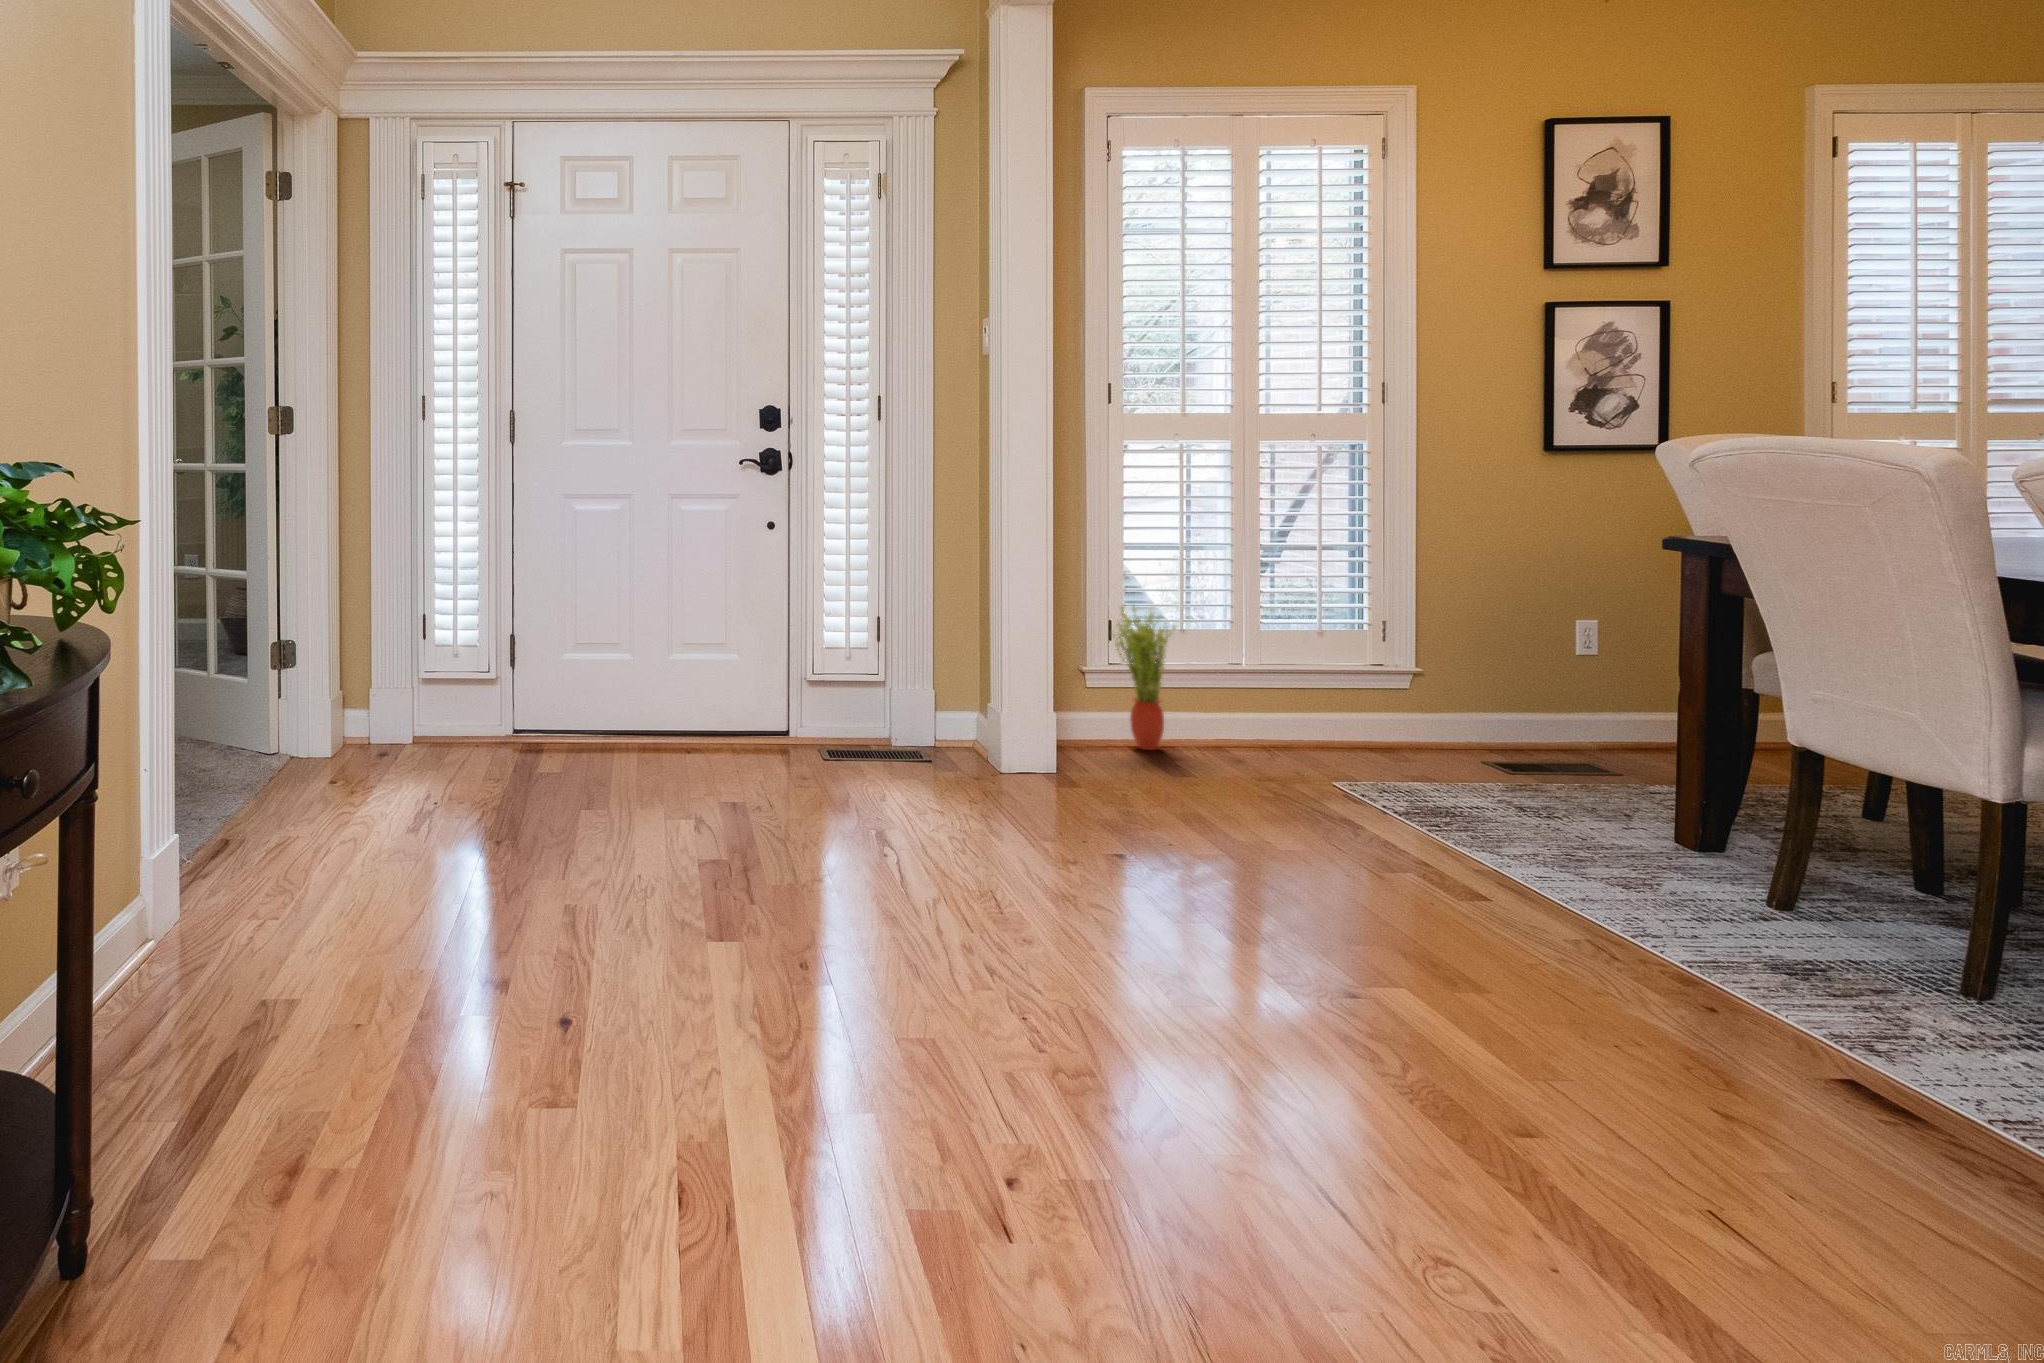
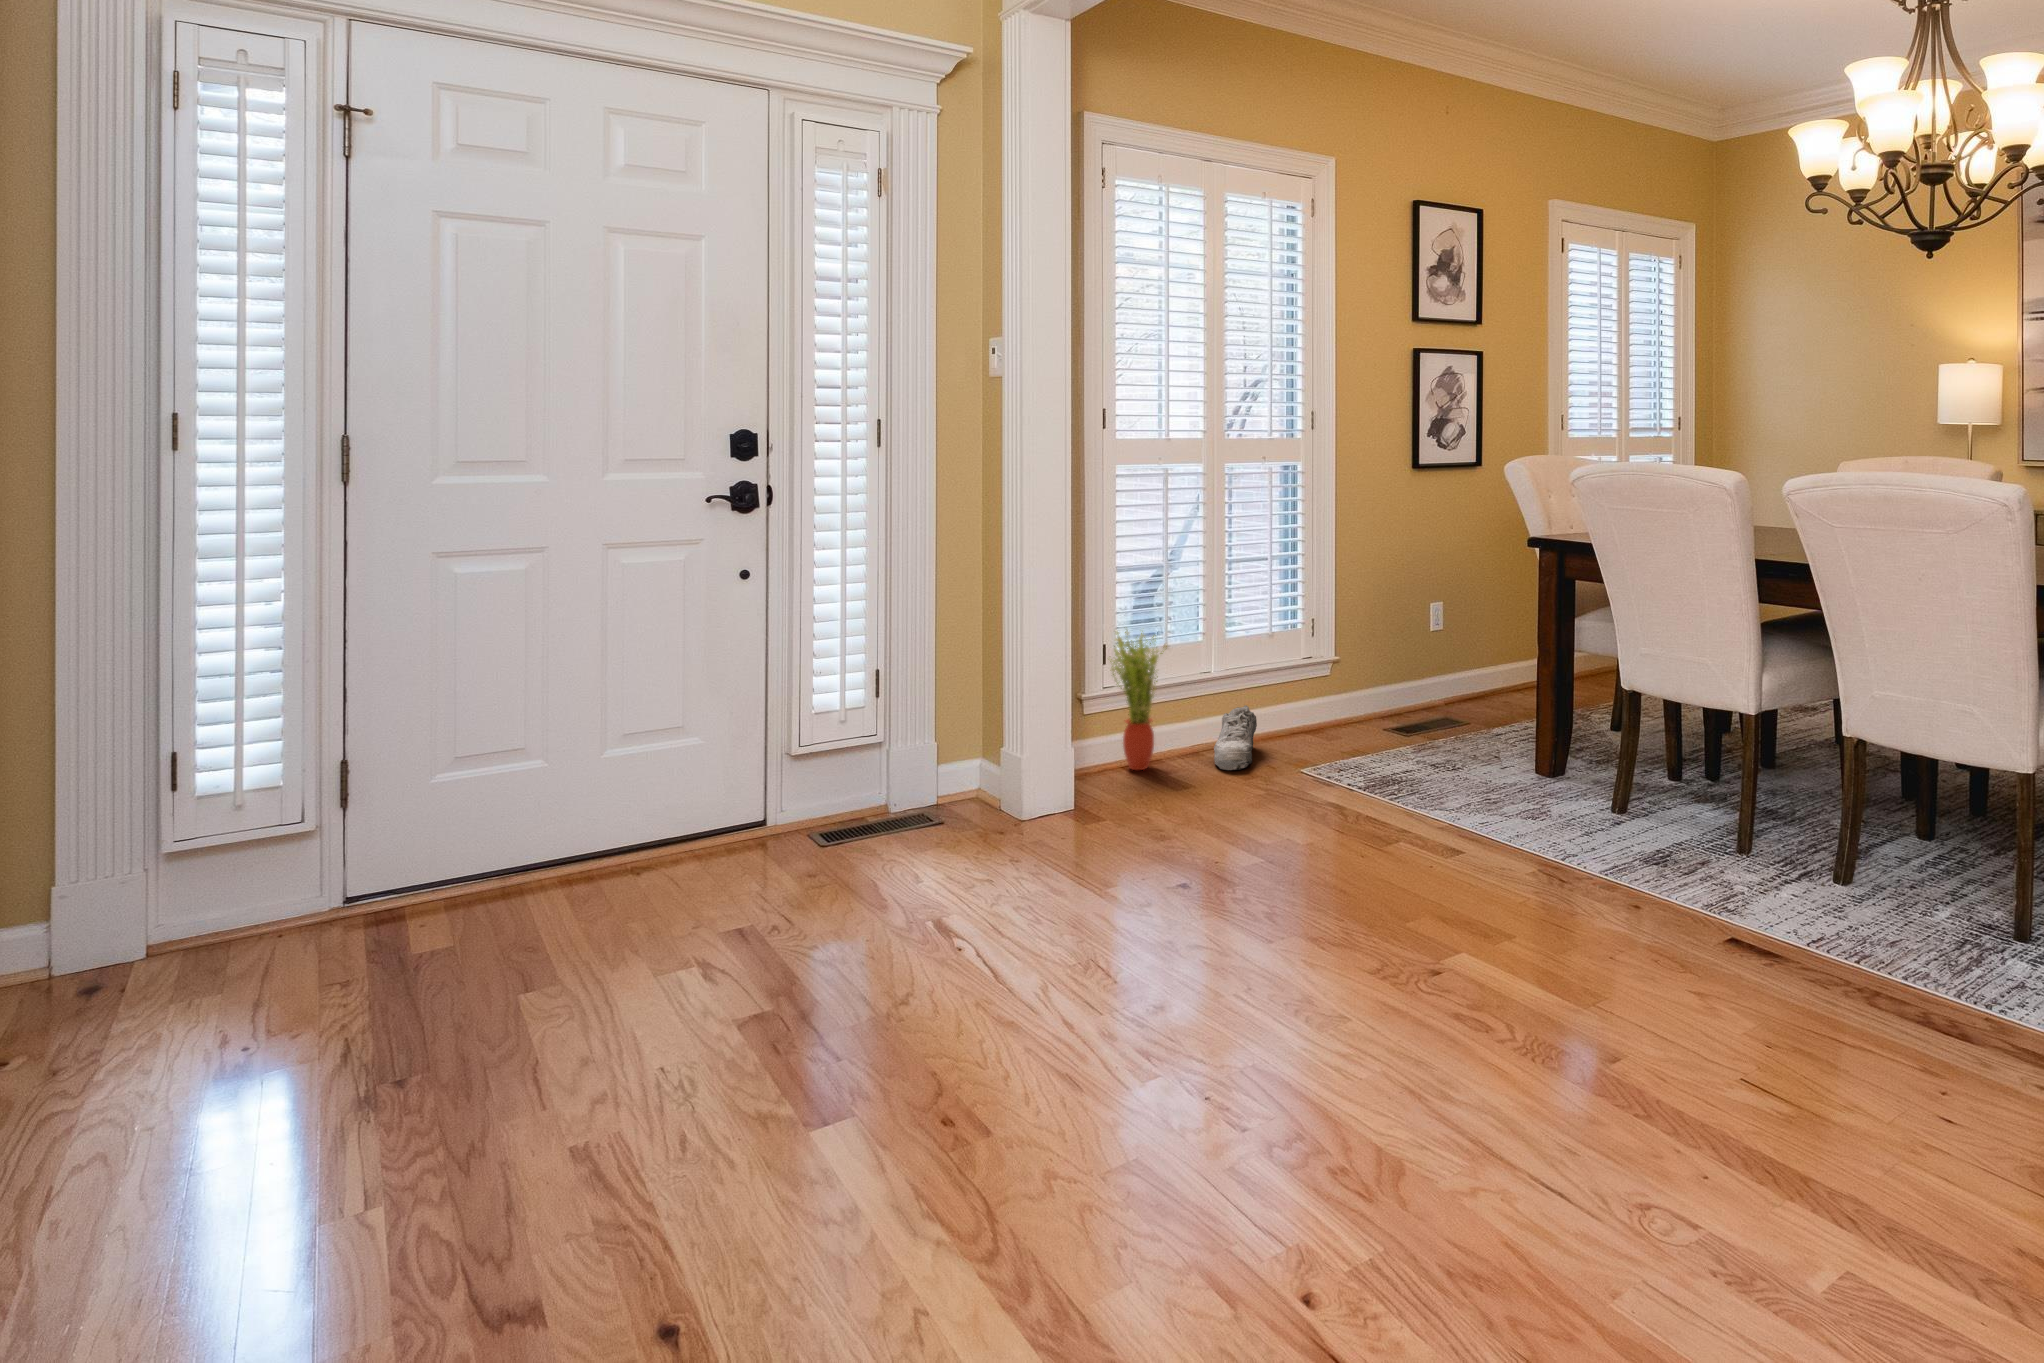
shoe: none [1231,702,1293,767] -> present [1214,705,1257,770]

